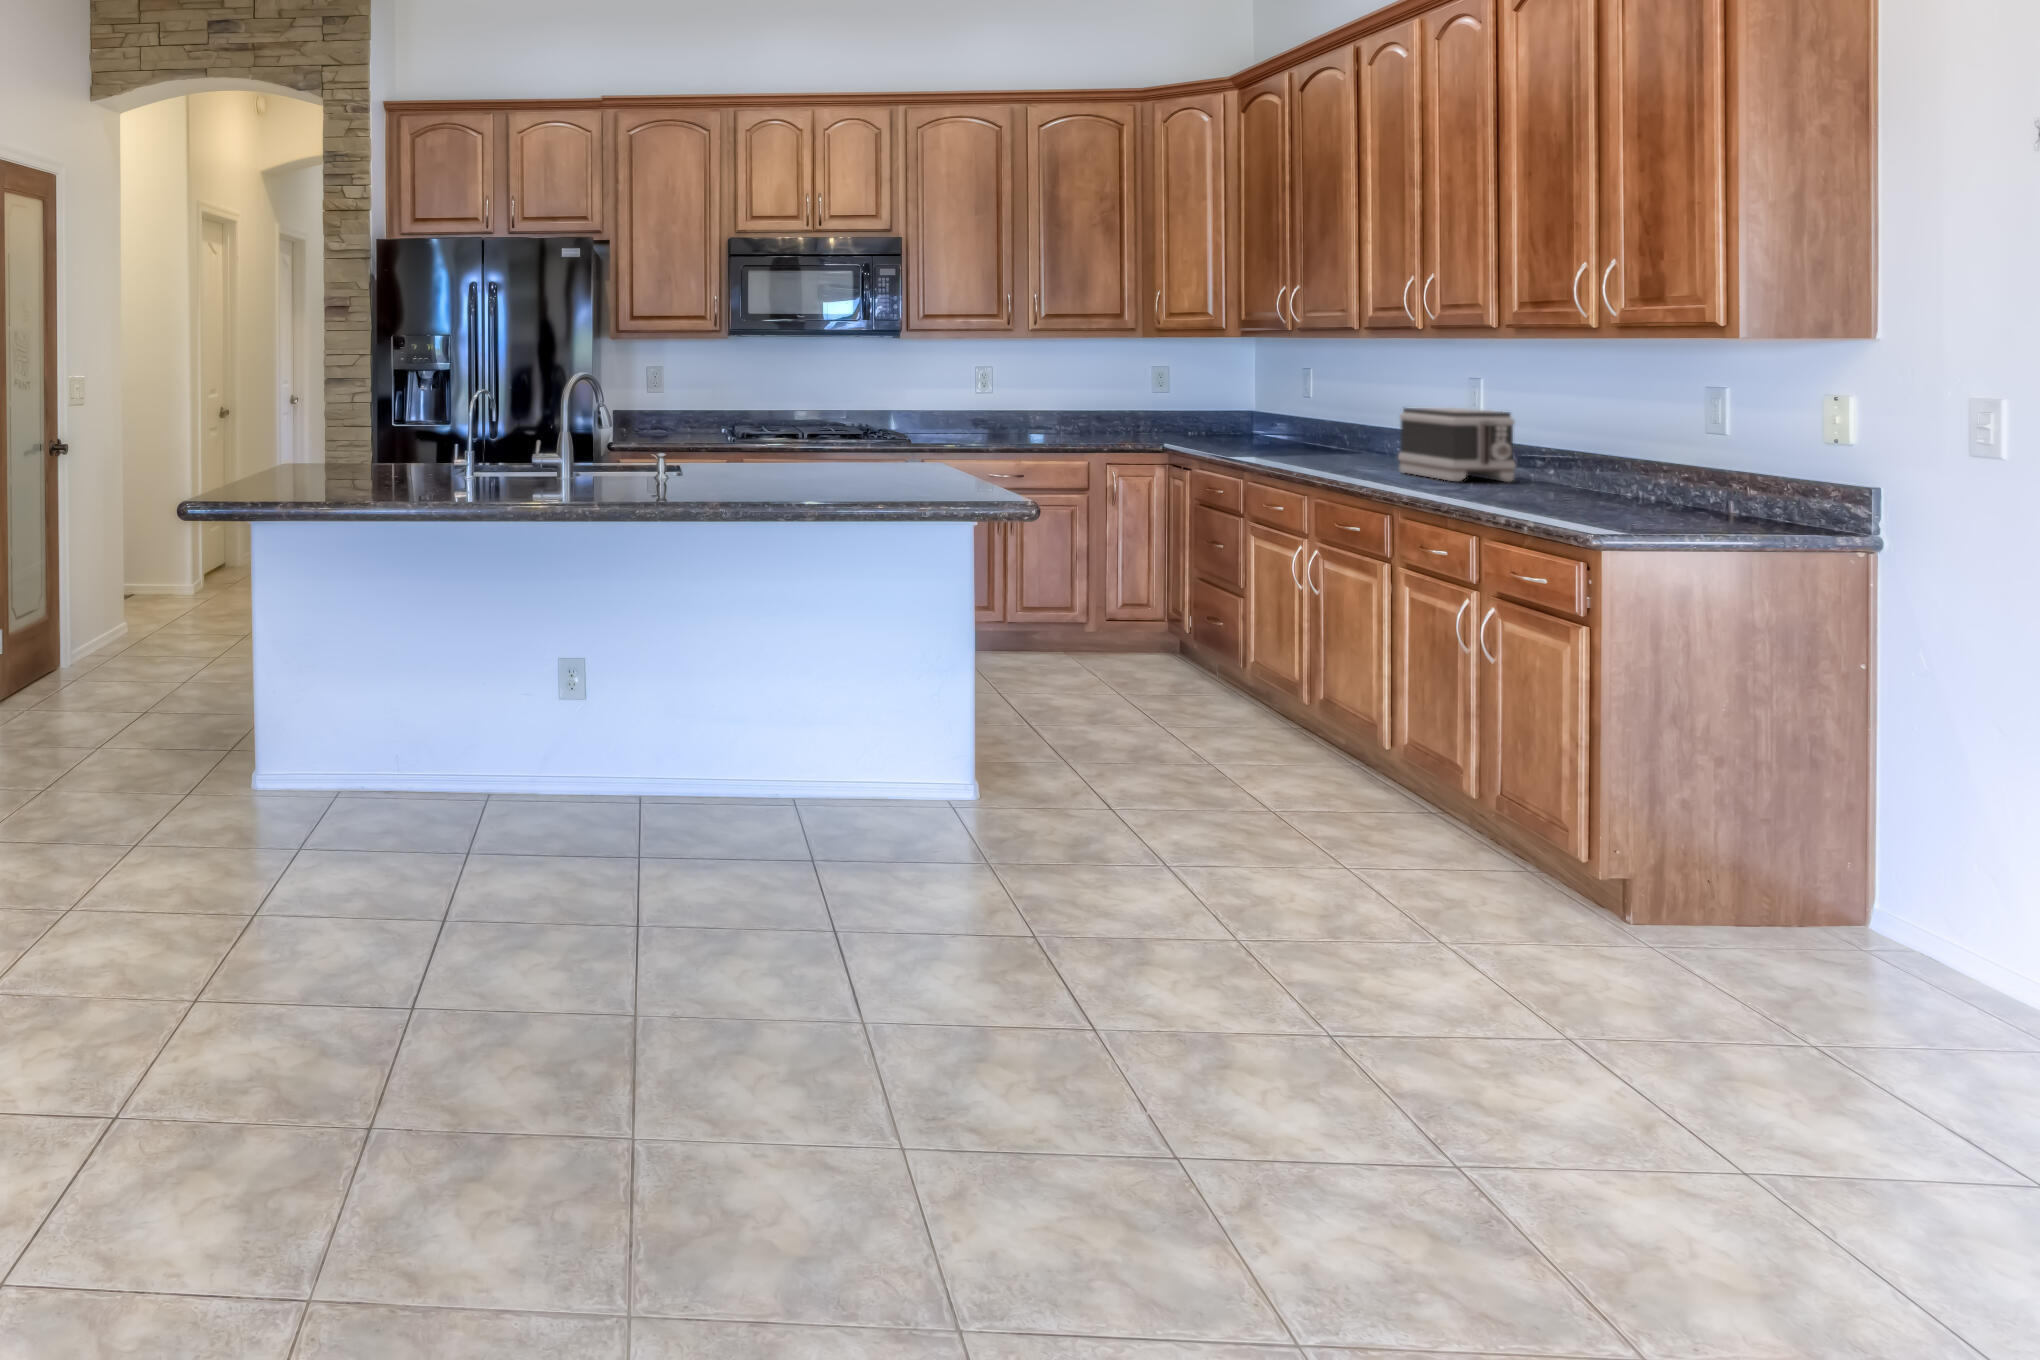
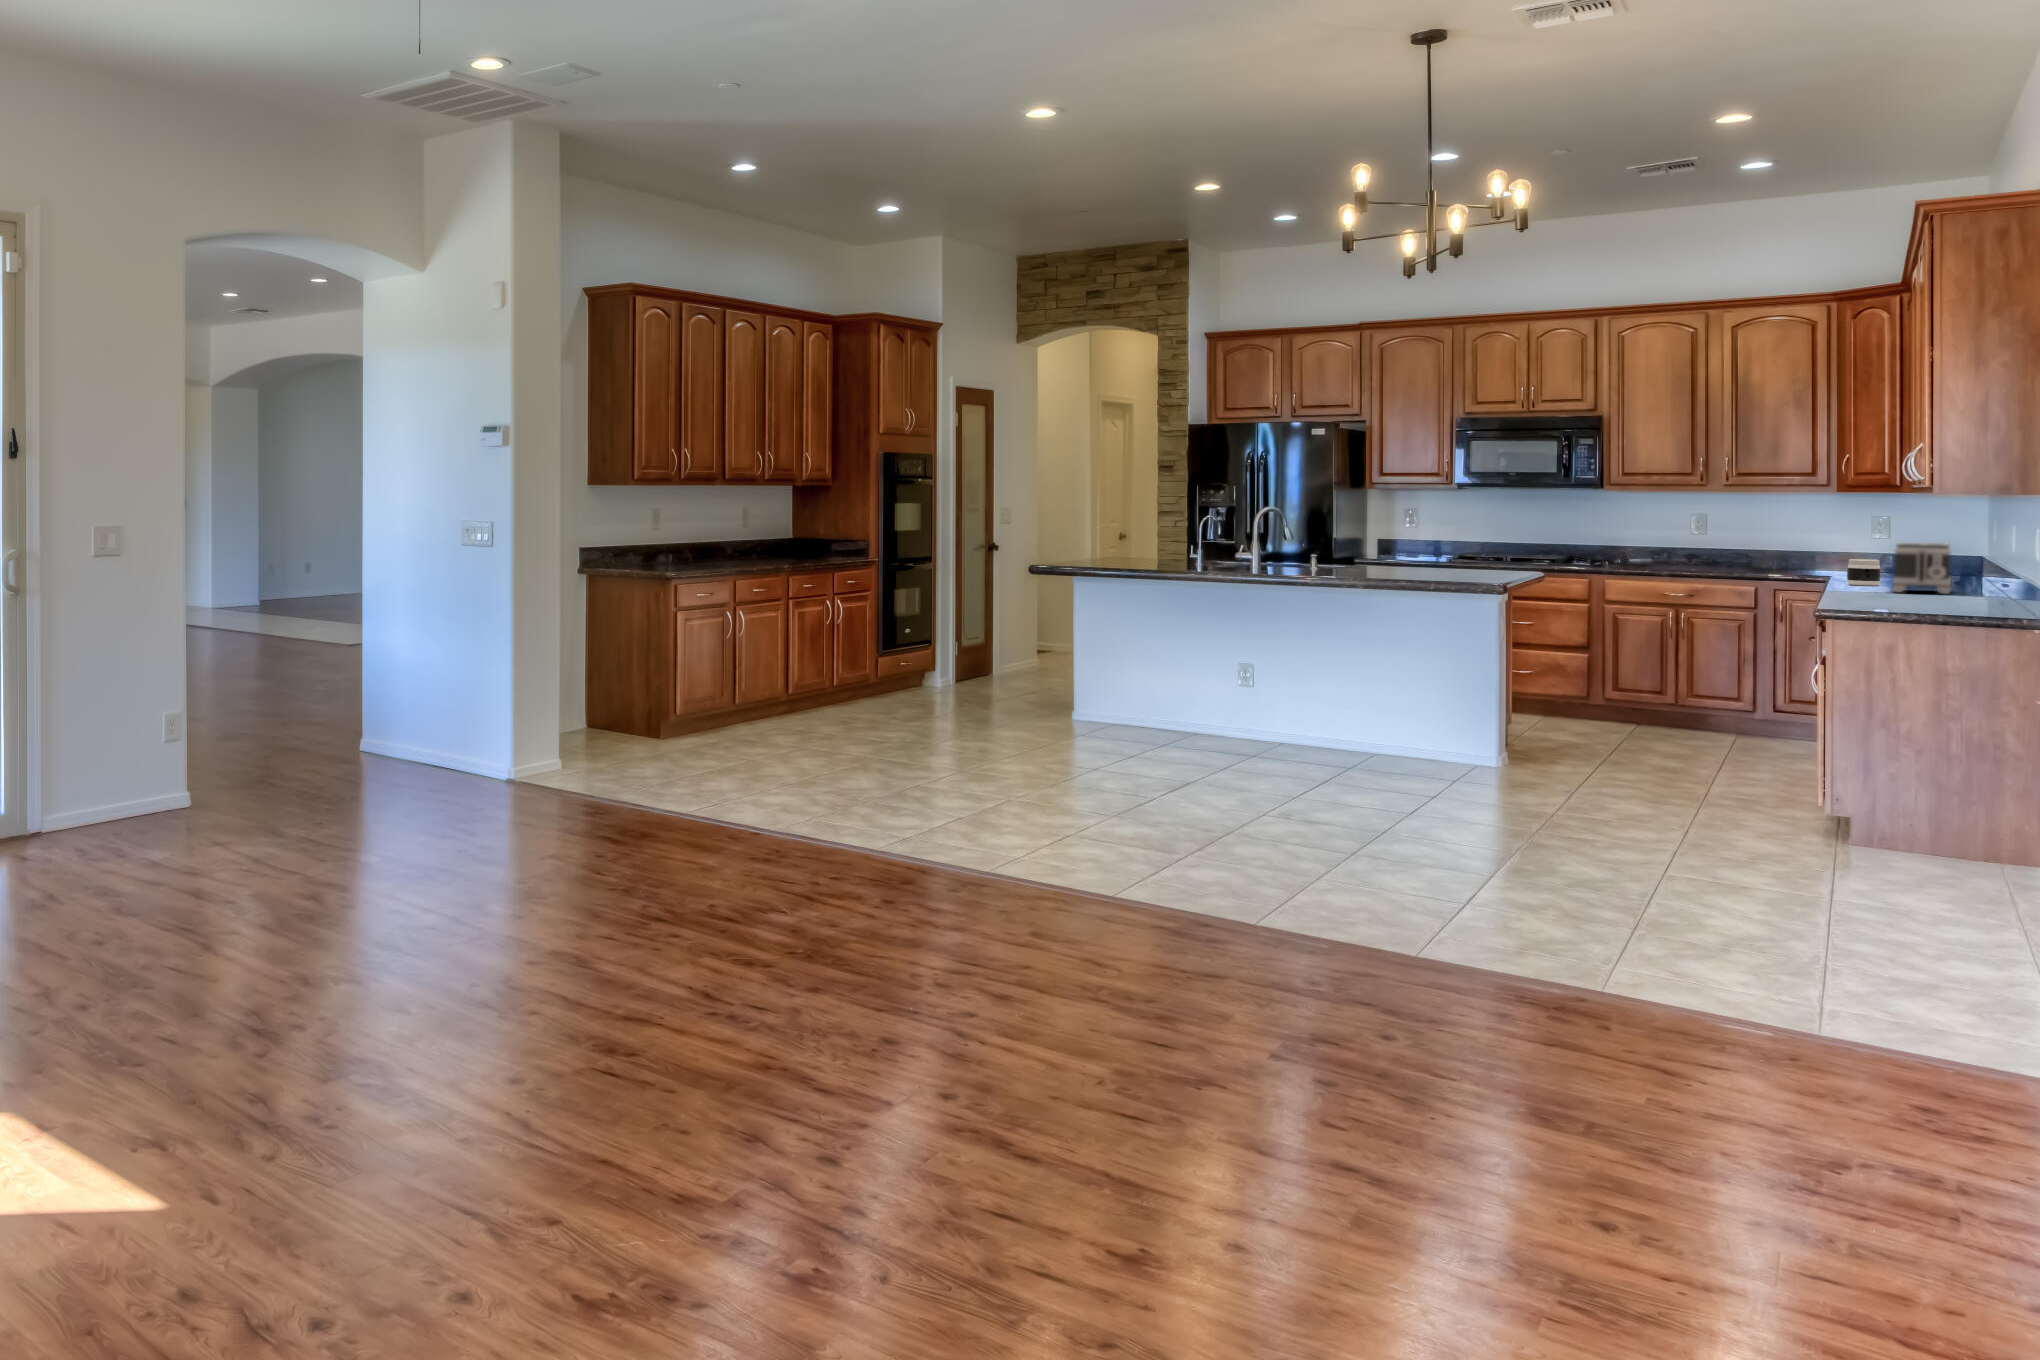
jar: none [1290,429,1329,465] -> present [1847,559,1881,586]

